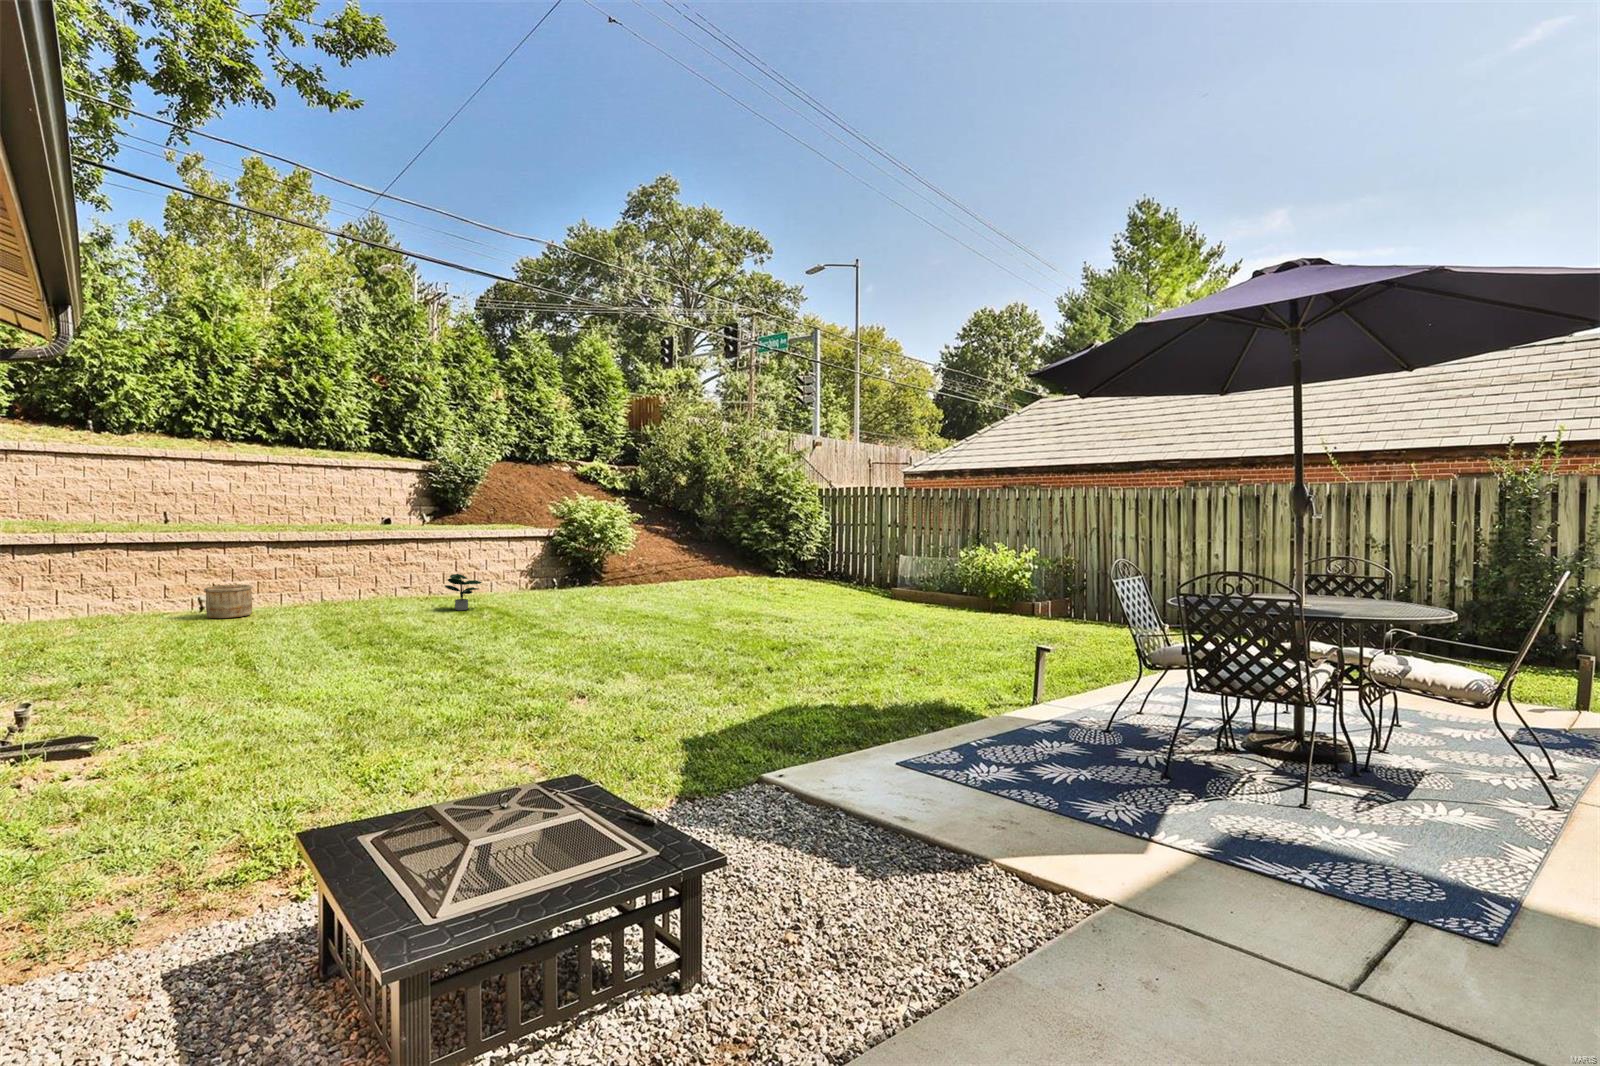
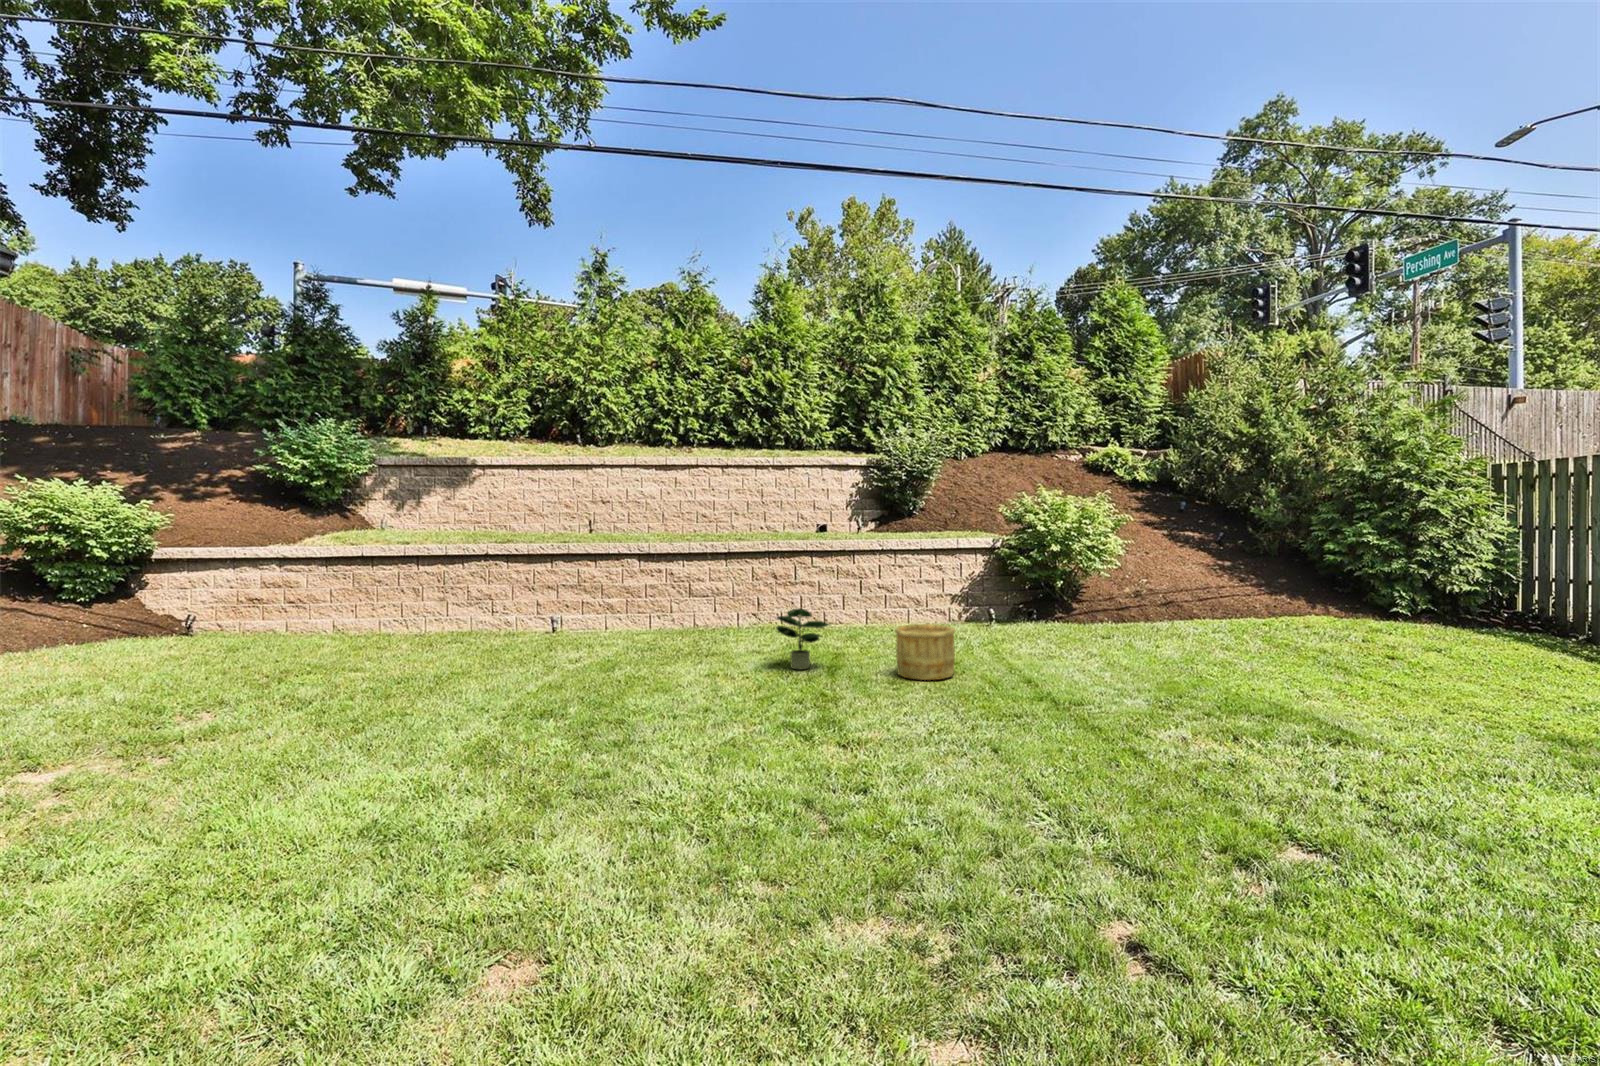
wooden bucket: present [204,585,253,618] -> present [895,624,955,680]

